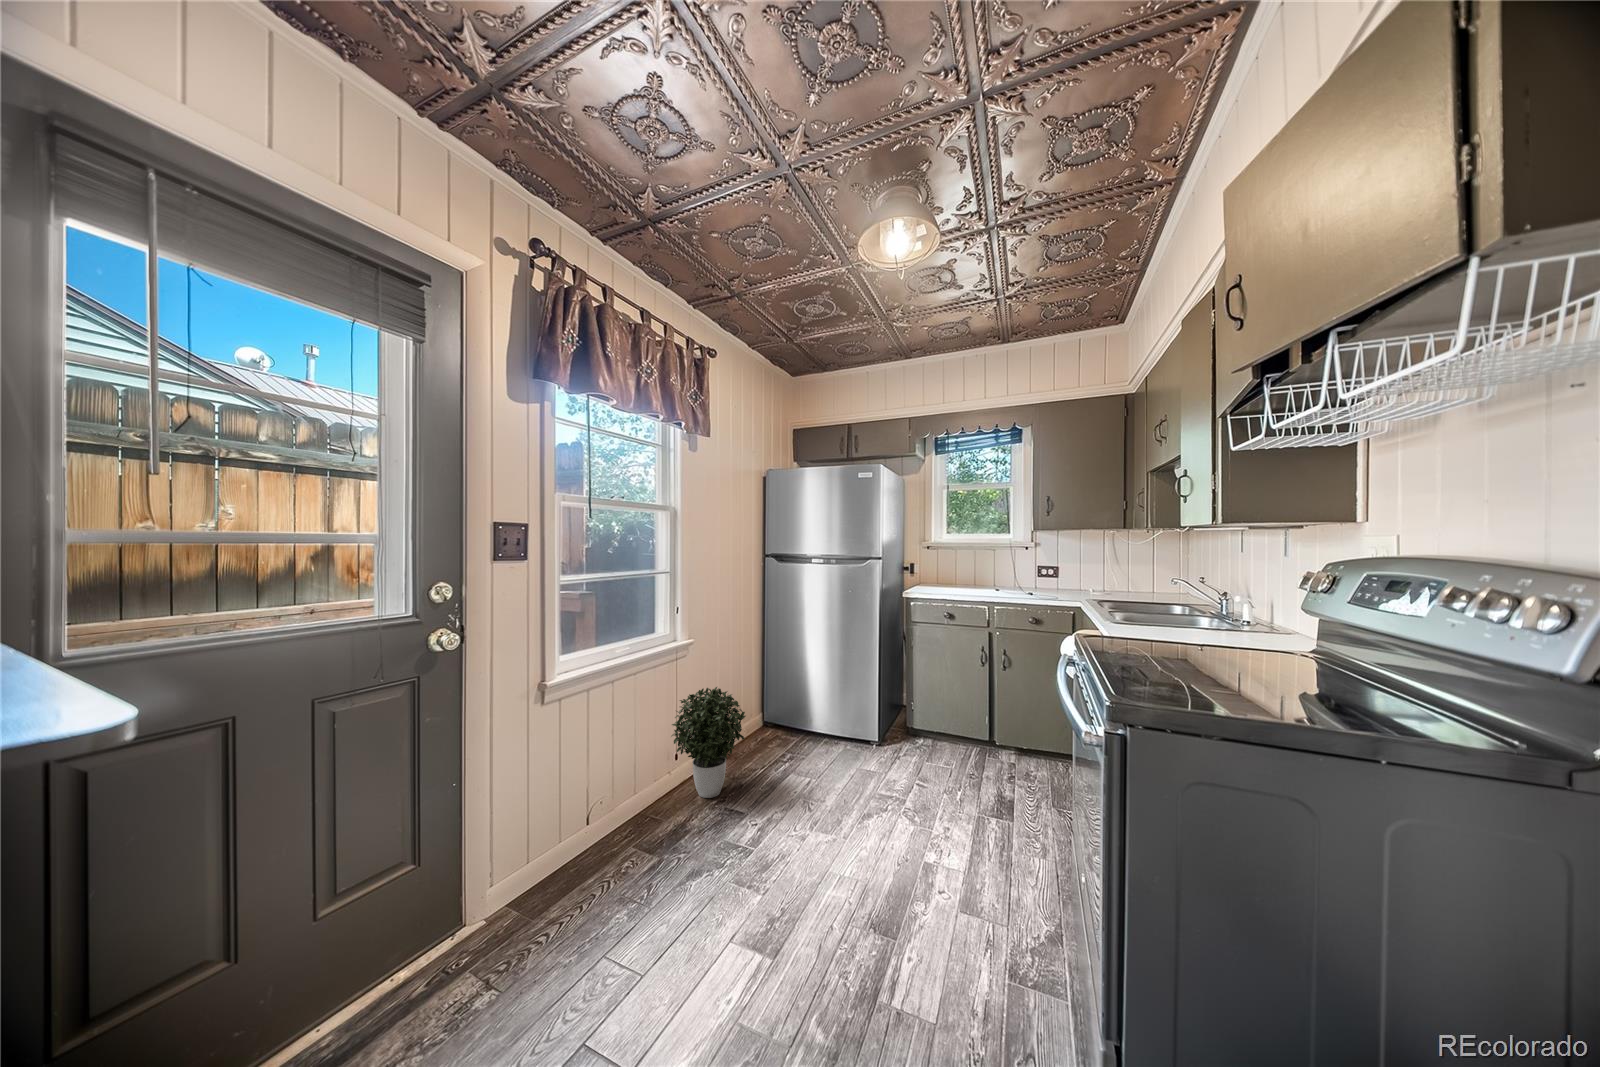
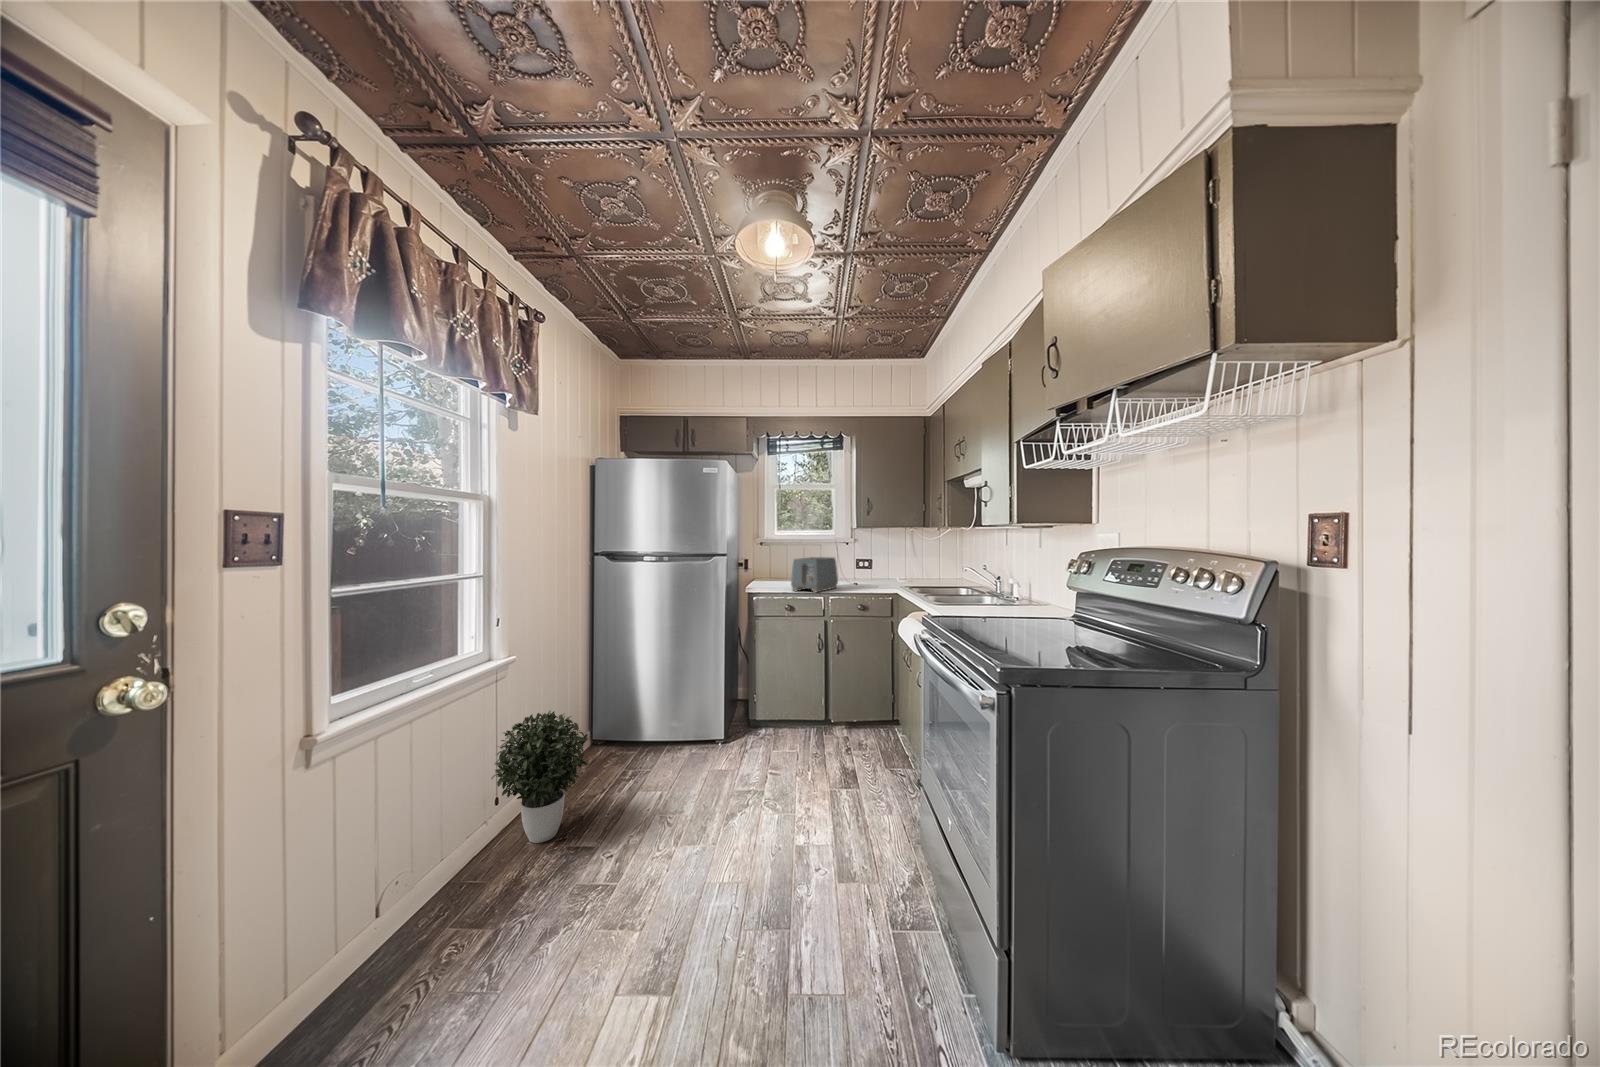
toaster: none [954,561,1010,599] -> present [791,557,838,592]

